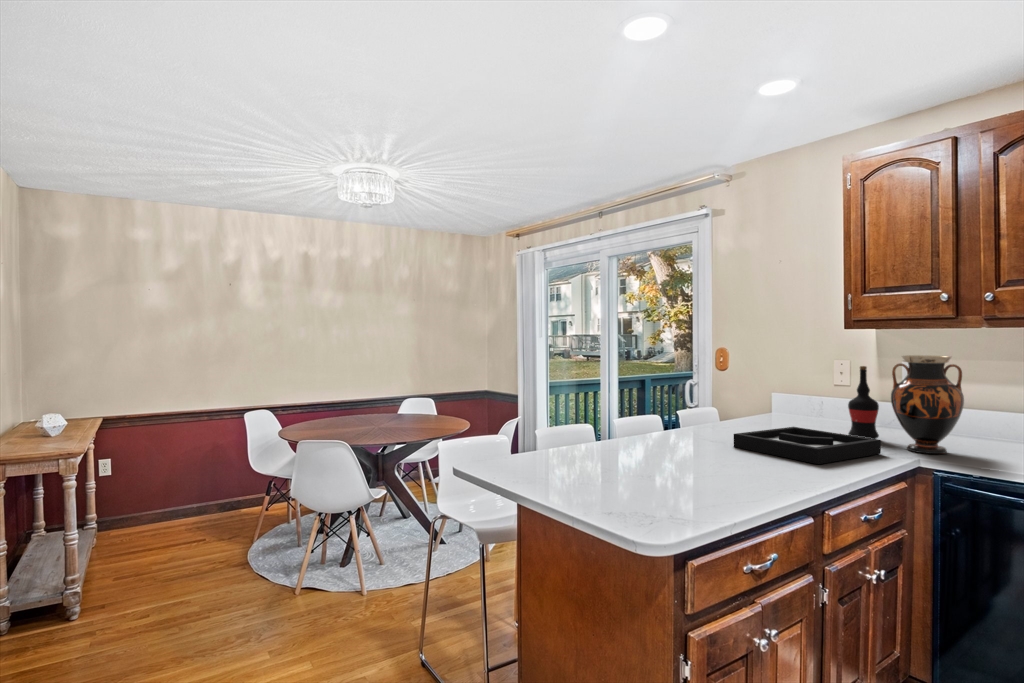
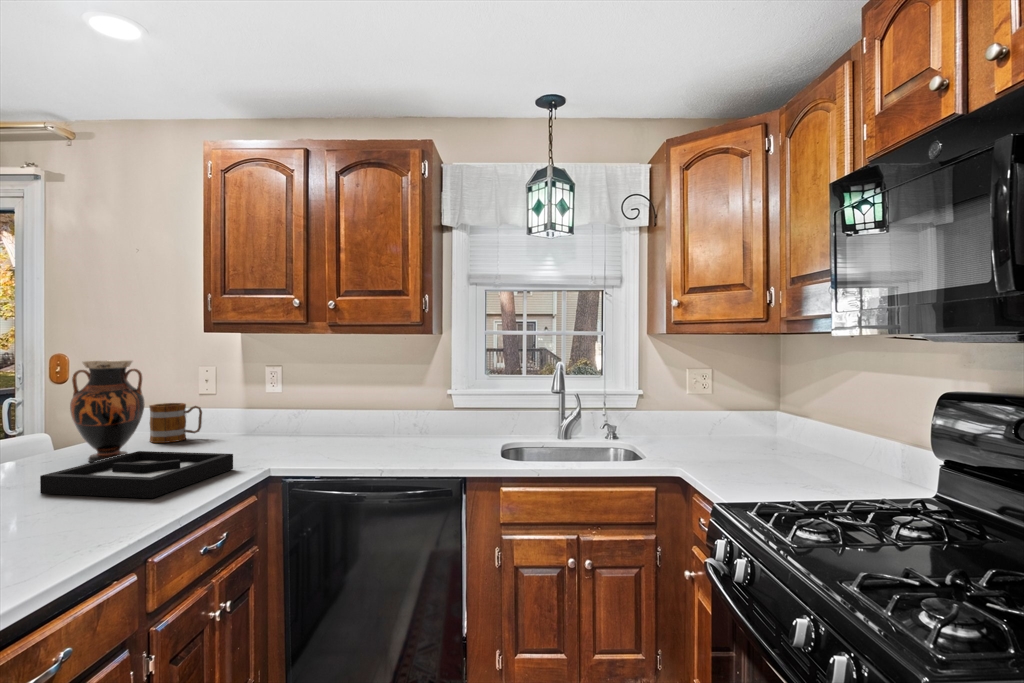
vase: present [891,355,964,454] -> present [70,360,145,462]
wine bottle: present [848,366,879,439] -> none [206,373,239,454]
mug: none [792,390,838,424] -> present [150,403,202,443]

